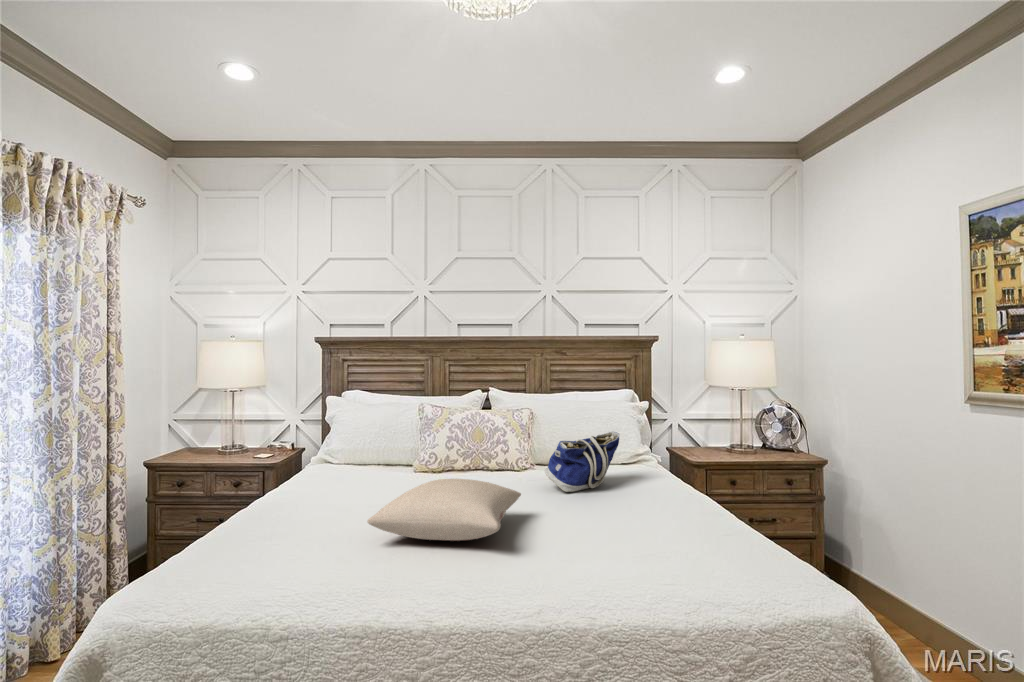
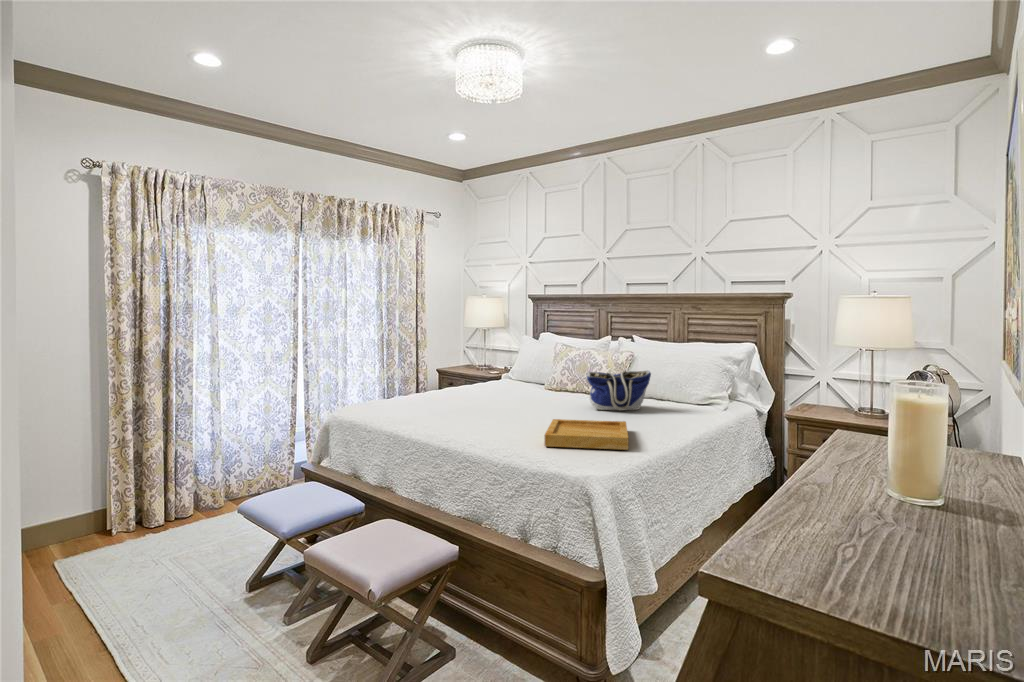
pillow: present [367,479,521,541] -> none [434,382,534,415]
tray: none [600,505,763,570] -> present [544,419,628,450]

